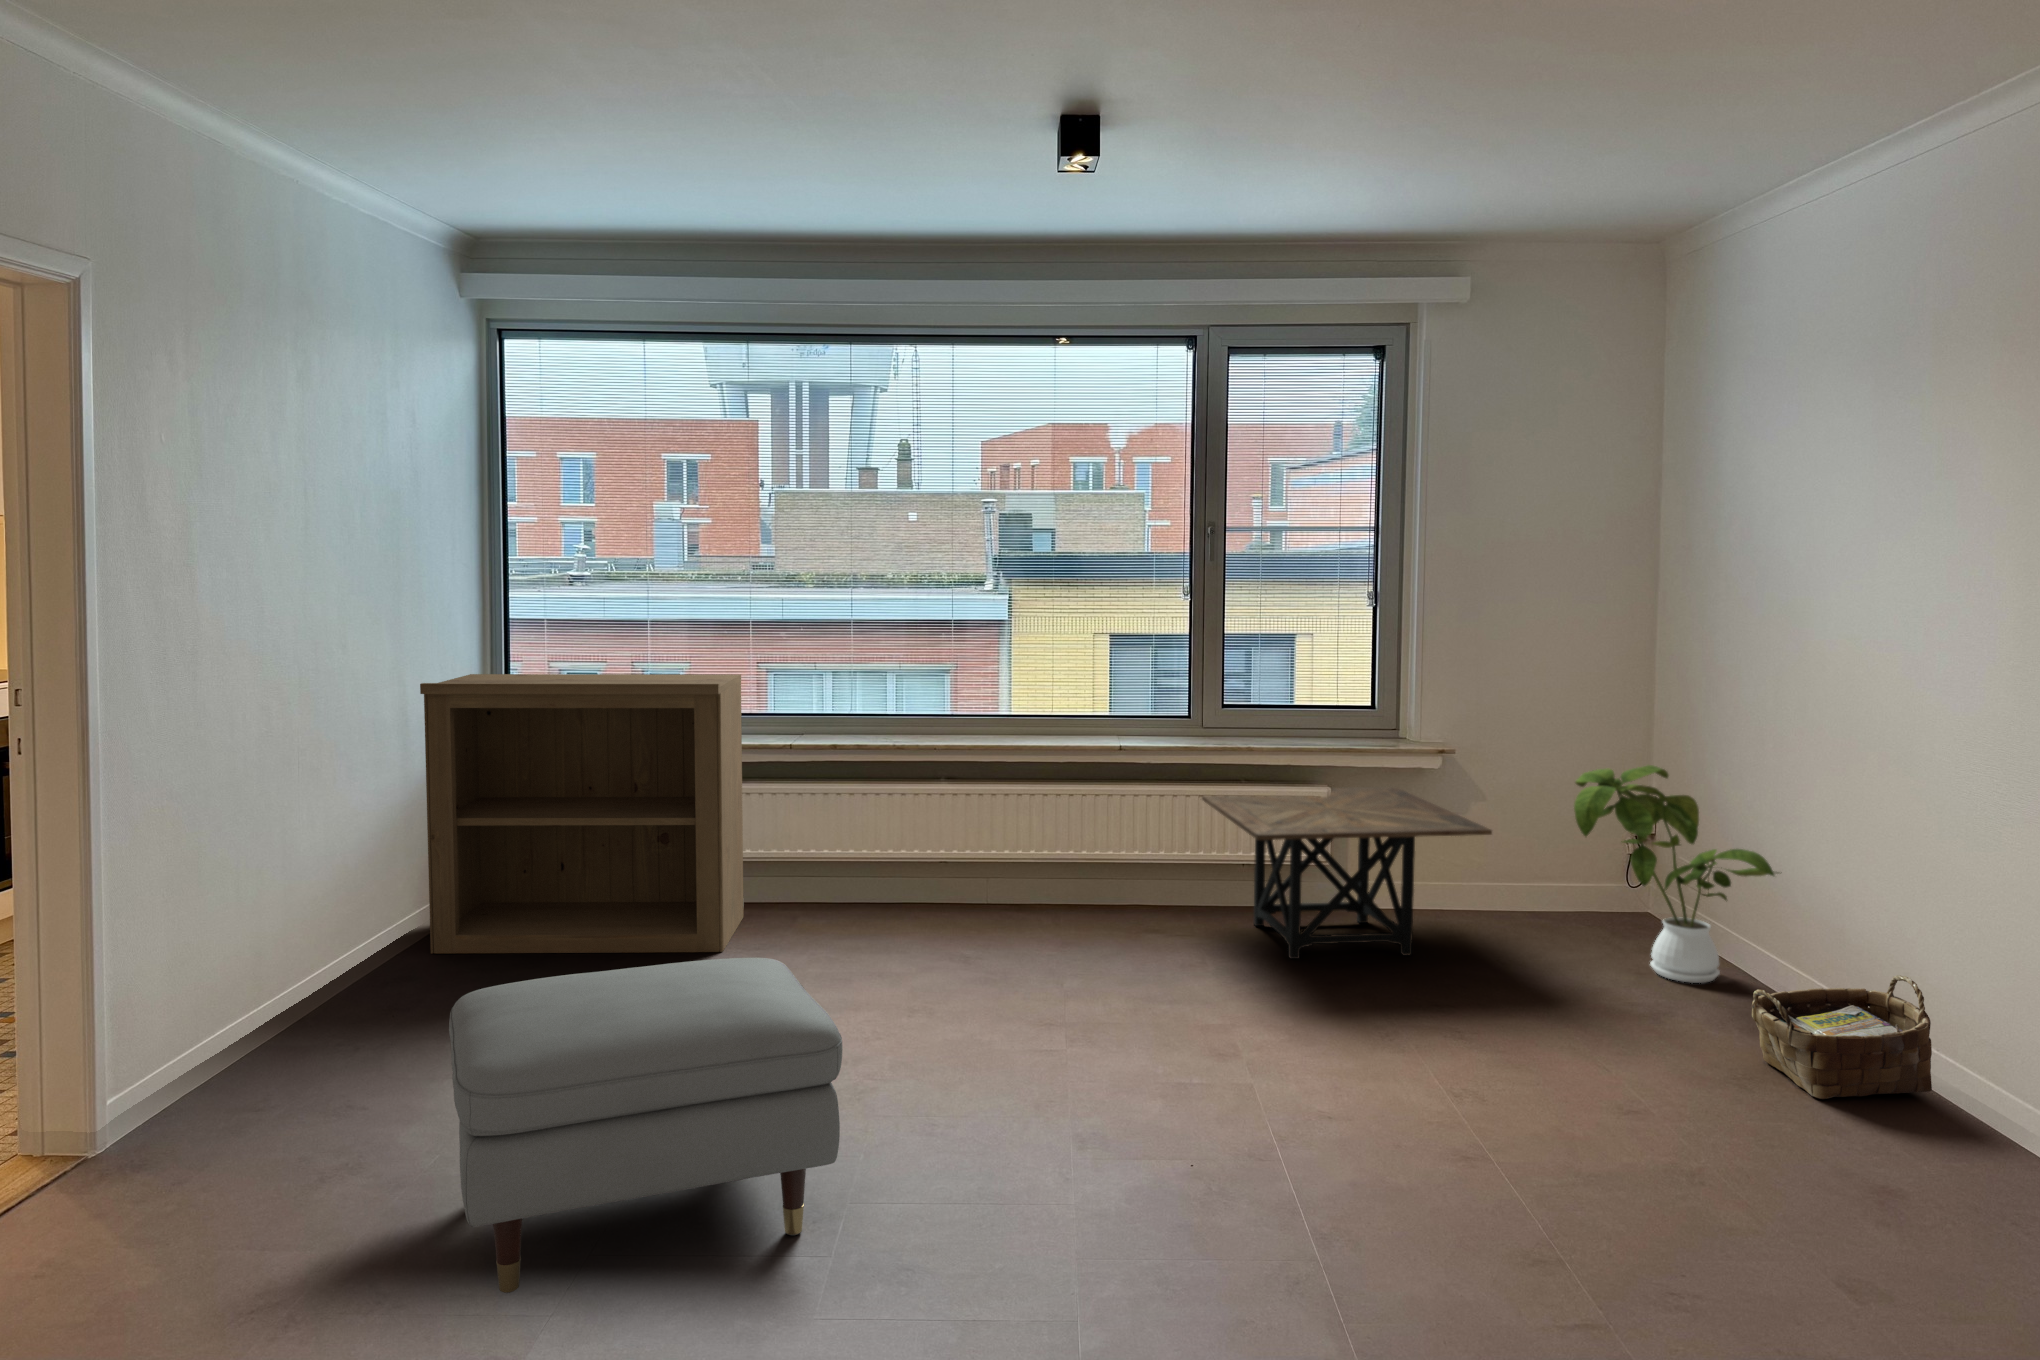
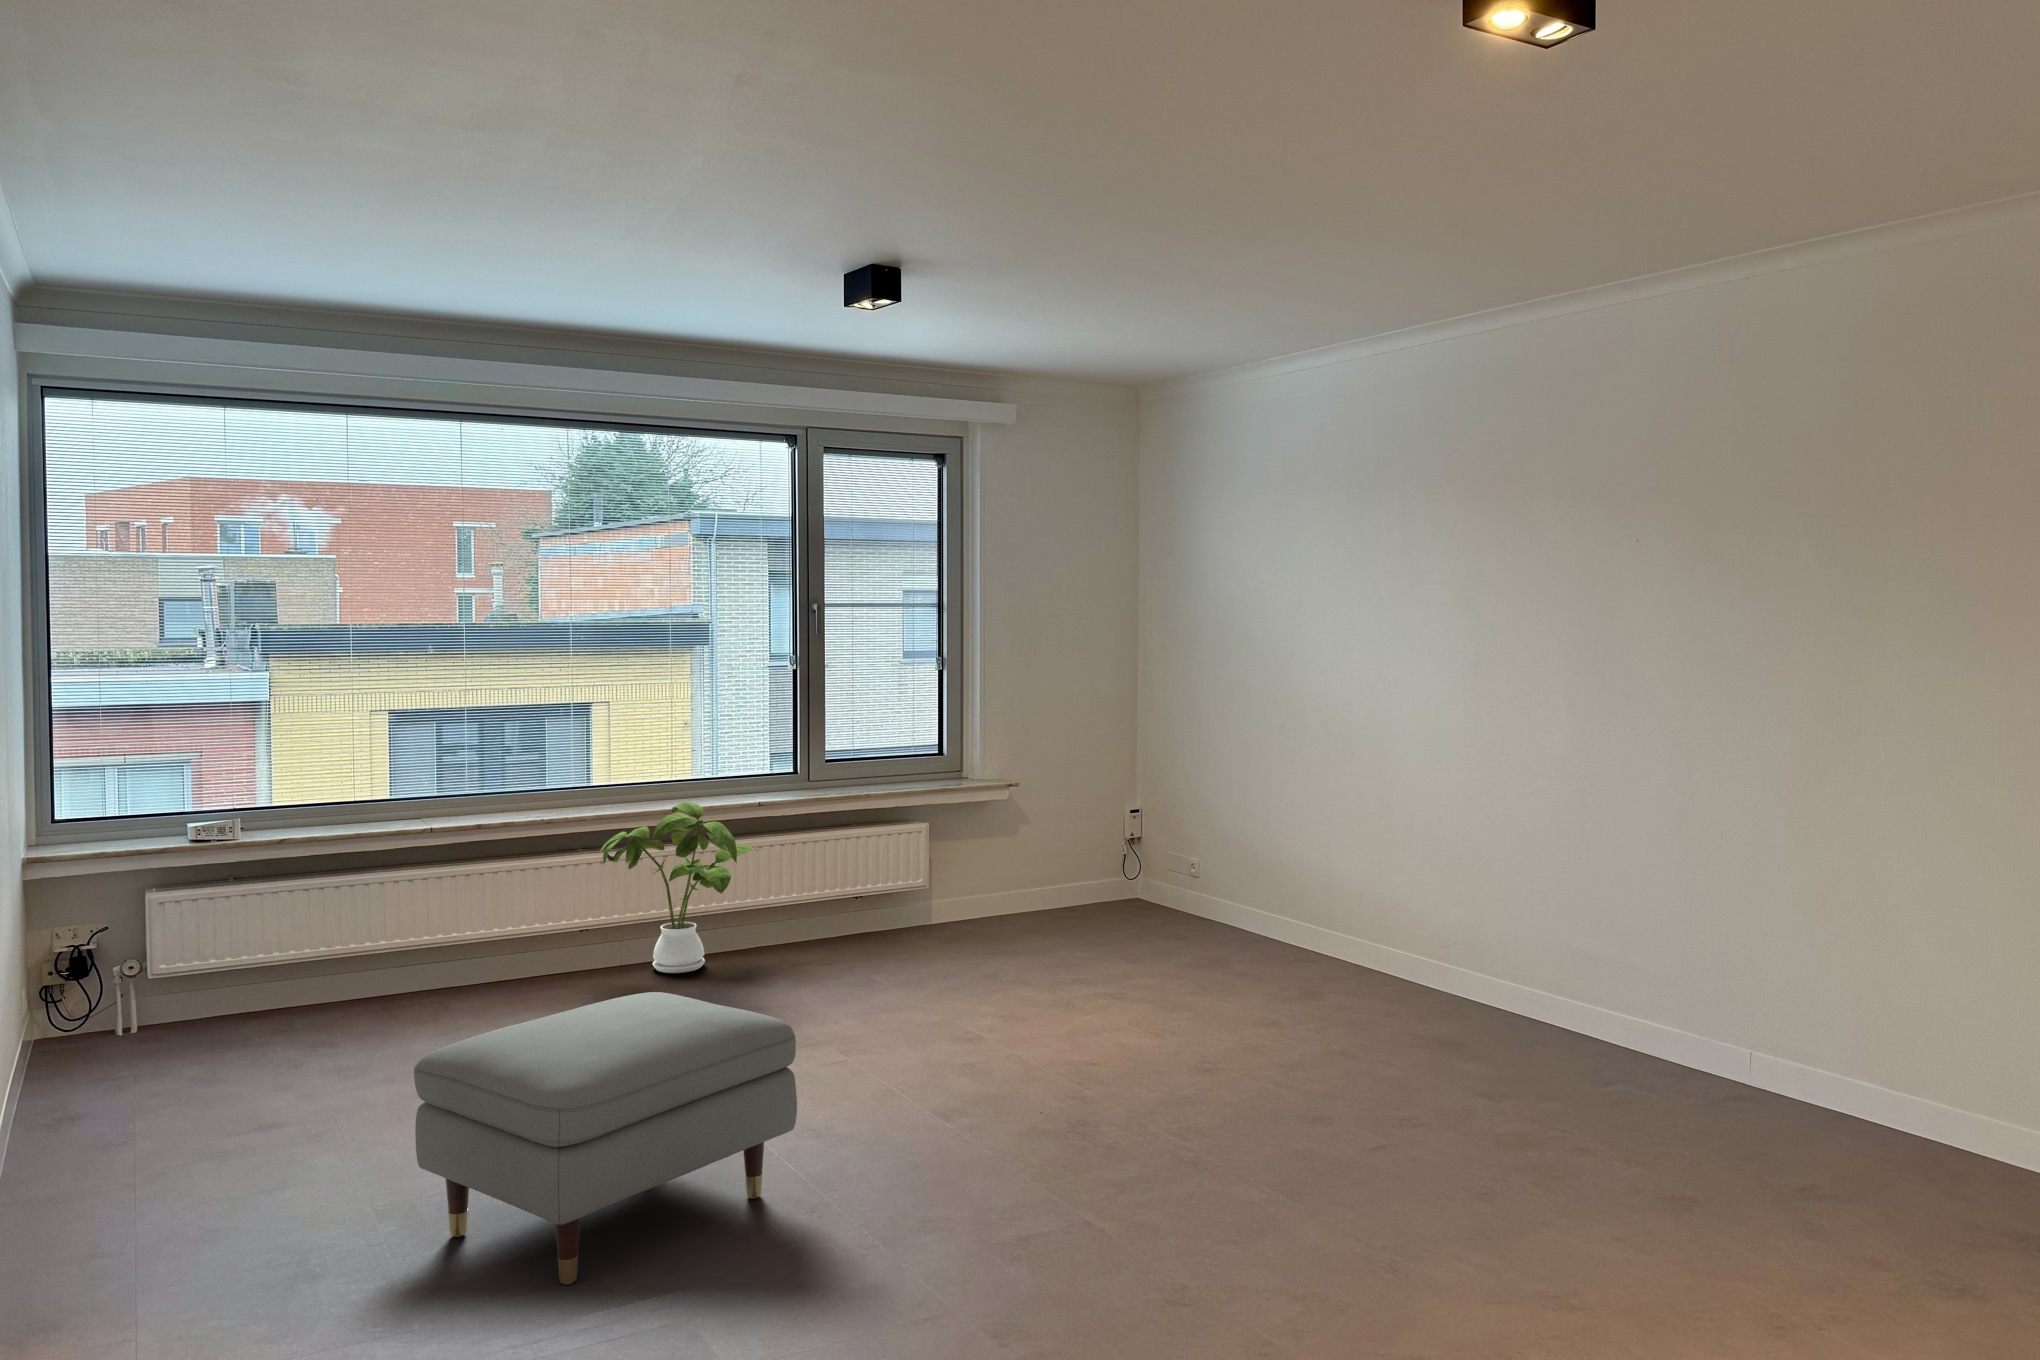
bookshelf: present [420,674,744,953] -> none [44,758,408,1094]
house plant: present [1574,765,1778,983] -> present [599,802,758,973]
side table: present [1202,787,1492,959] -> none [815,817,1072,963]
woven basket: present [1752,975,1932,1099] -> none [1271,902,1374,988]

